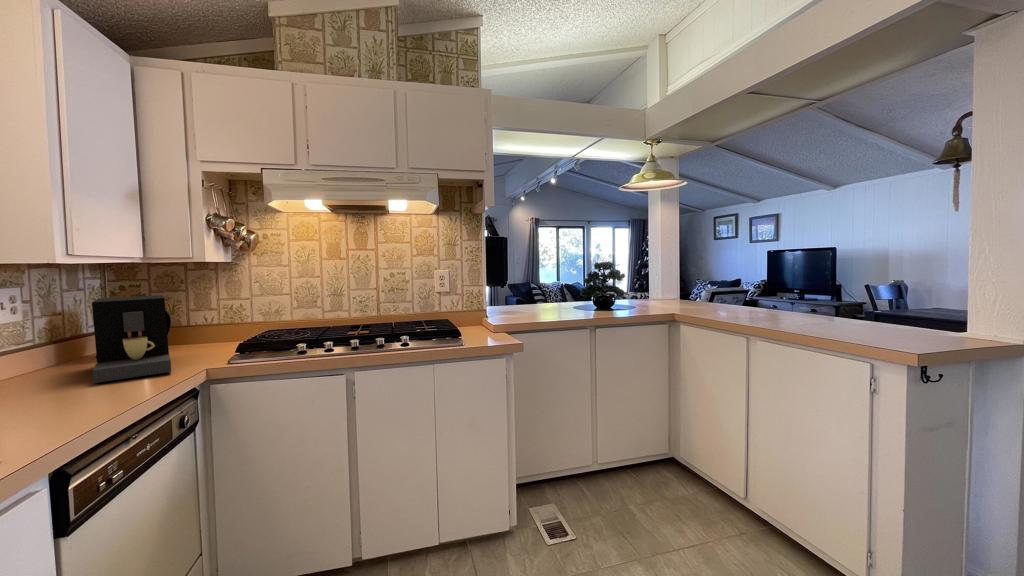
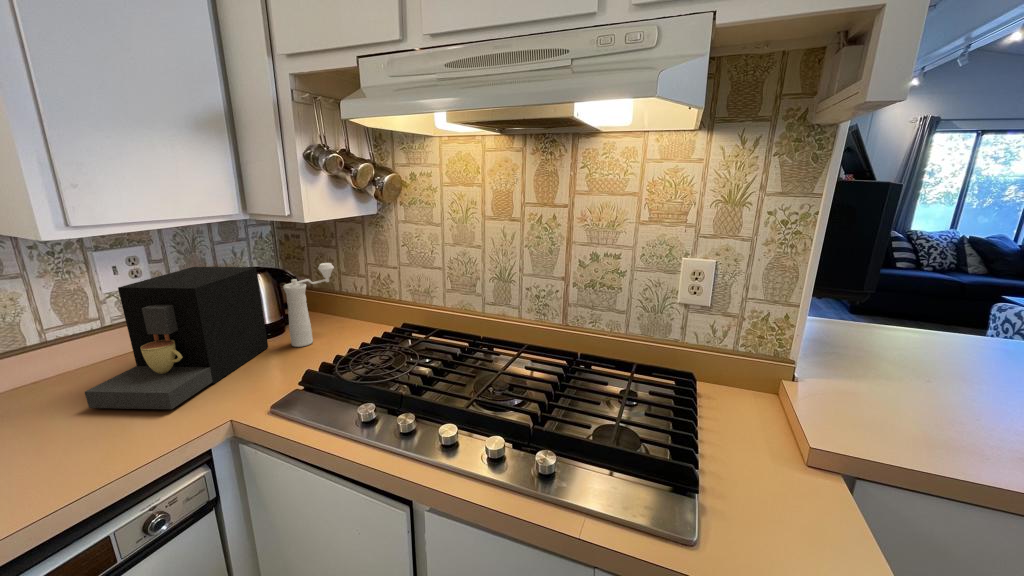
pepper mill: none [180,296,207,354] -> present [283,263,334,347]

